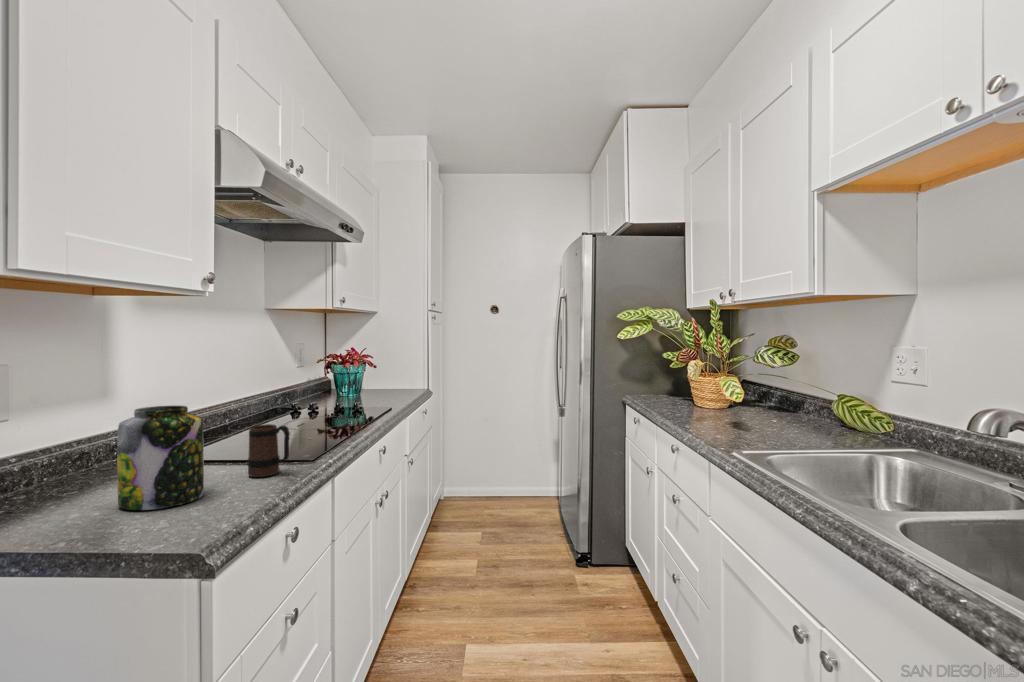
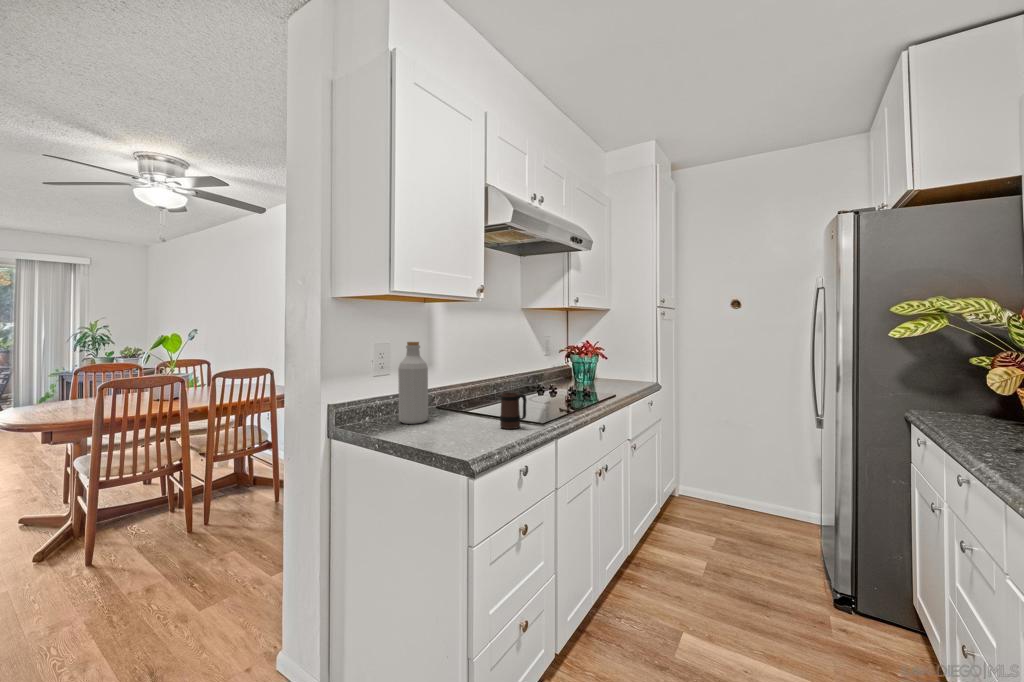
bottle: none [56,355,118,488] -> present [398,342,428,424]
jar: present [117,405,204,510] -> none [428,375,473,439]

